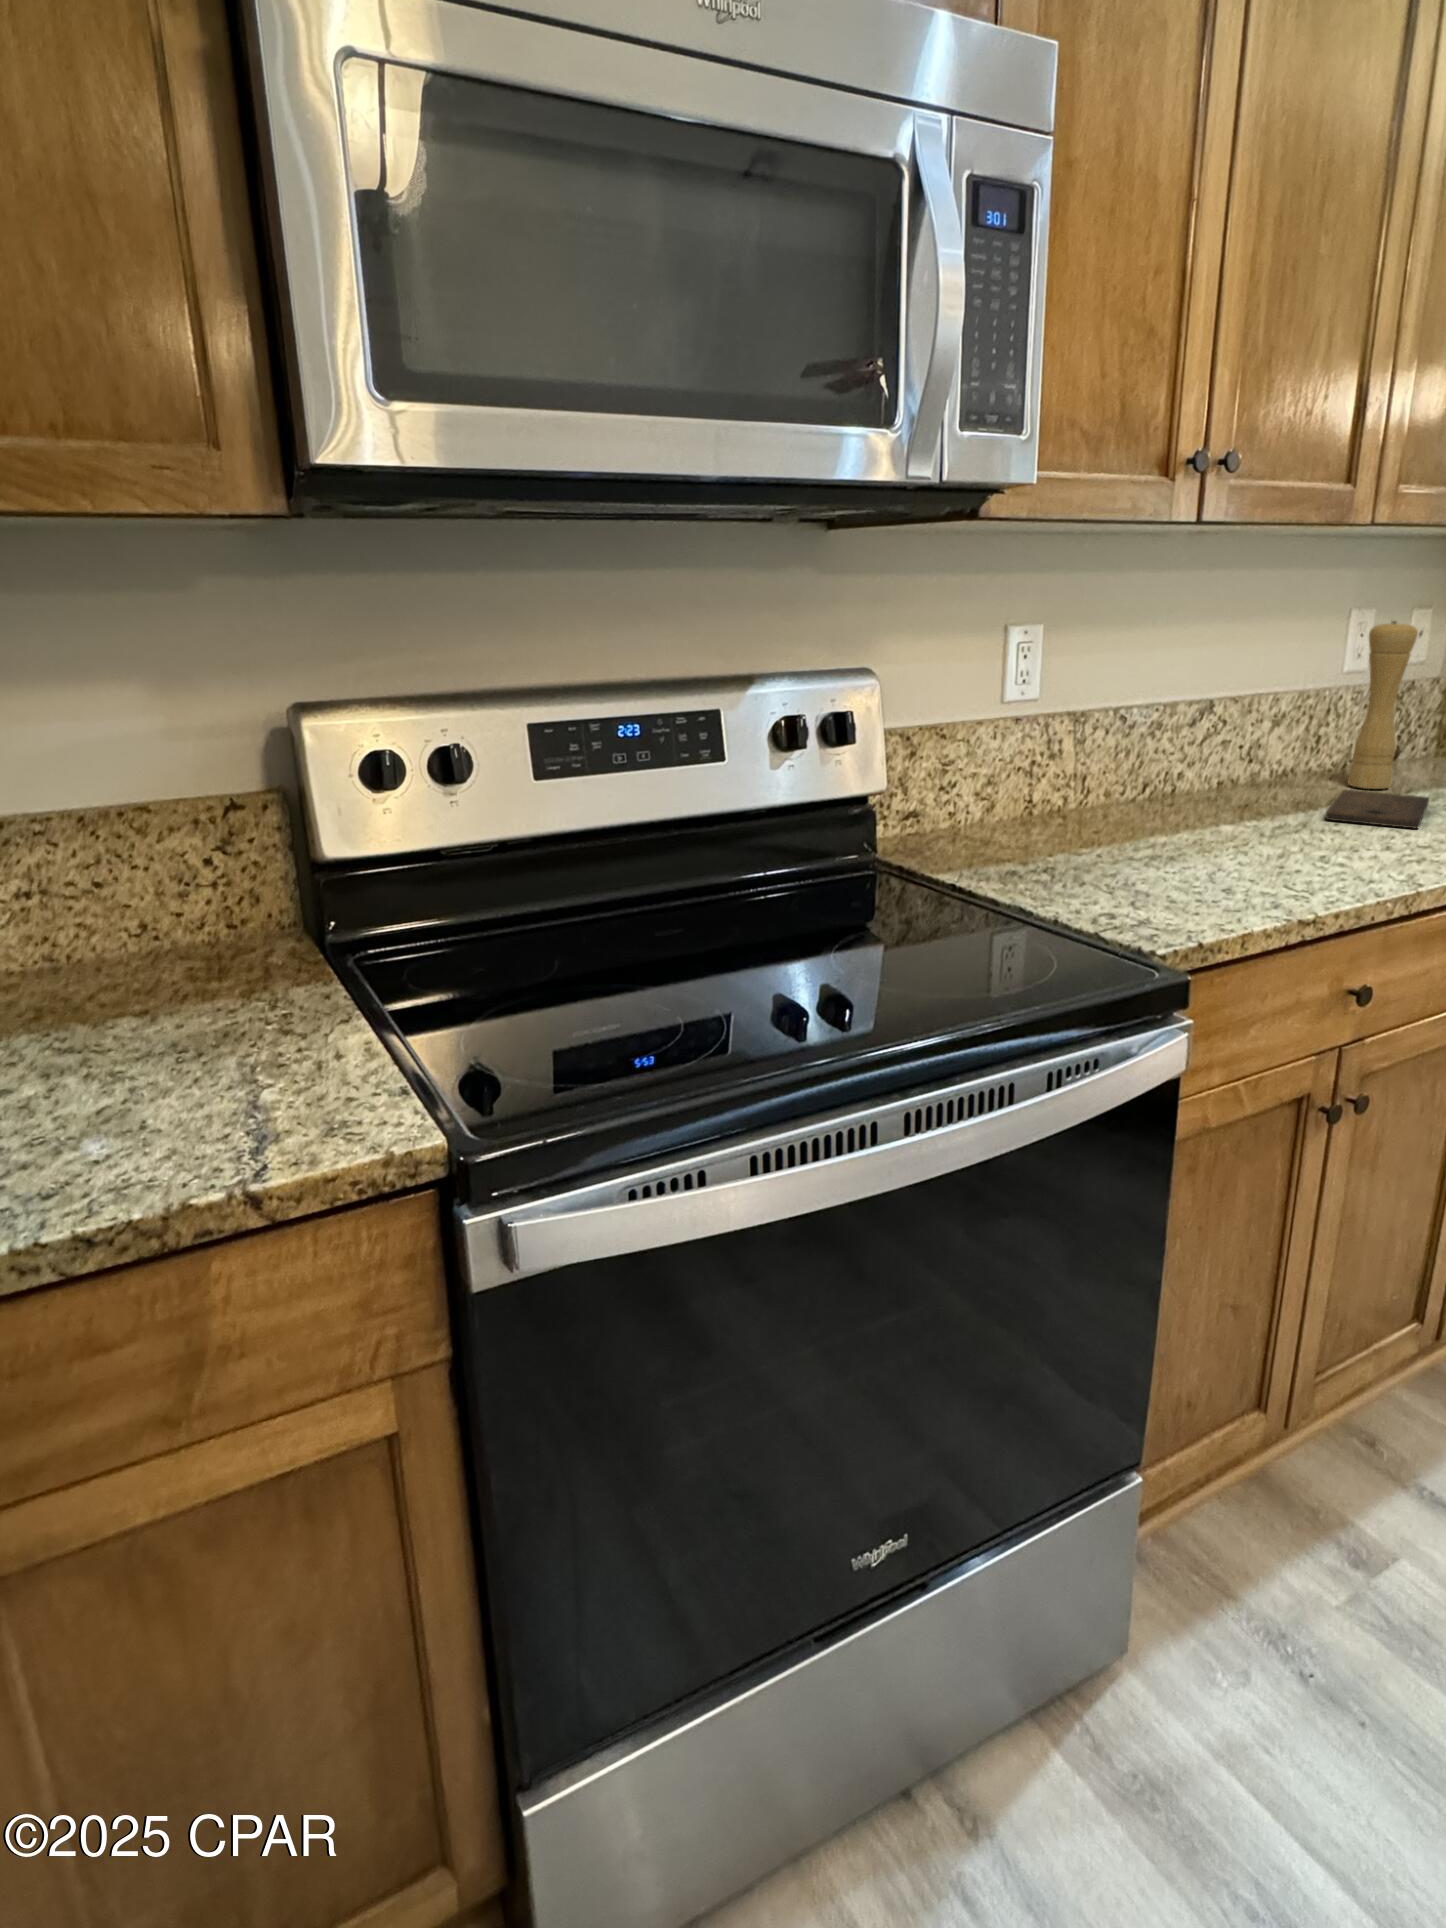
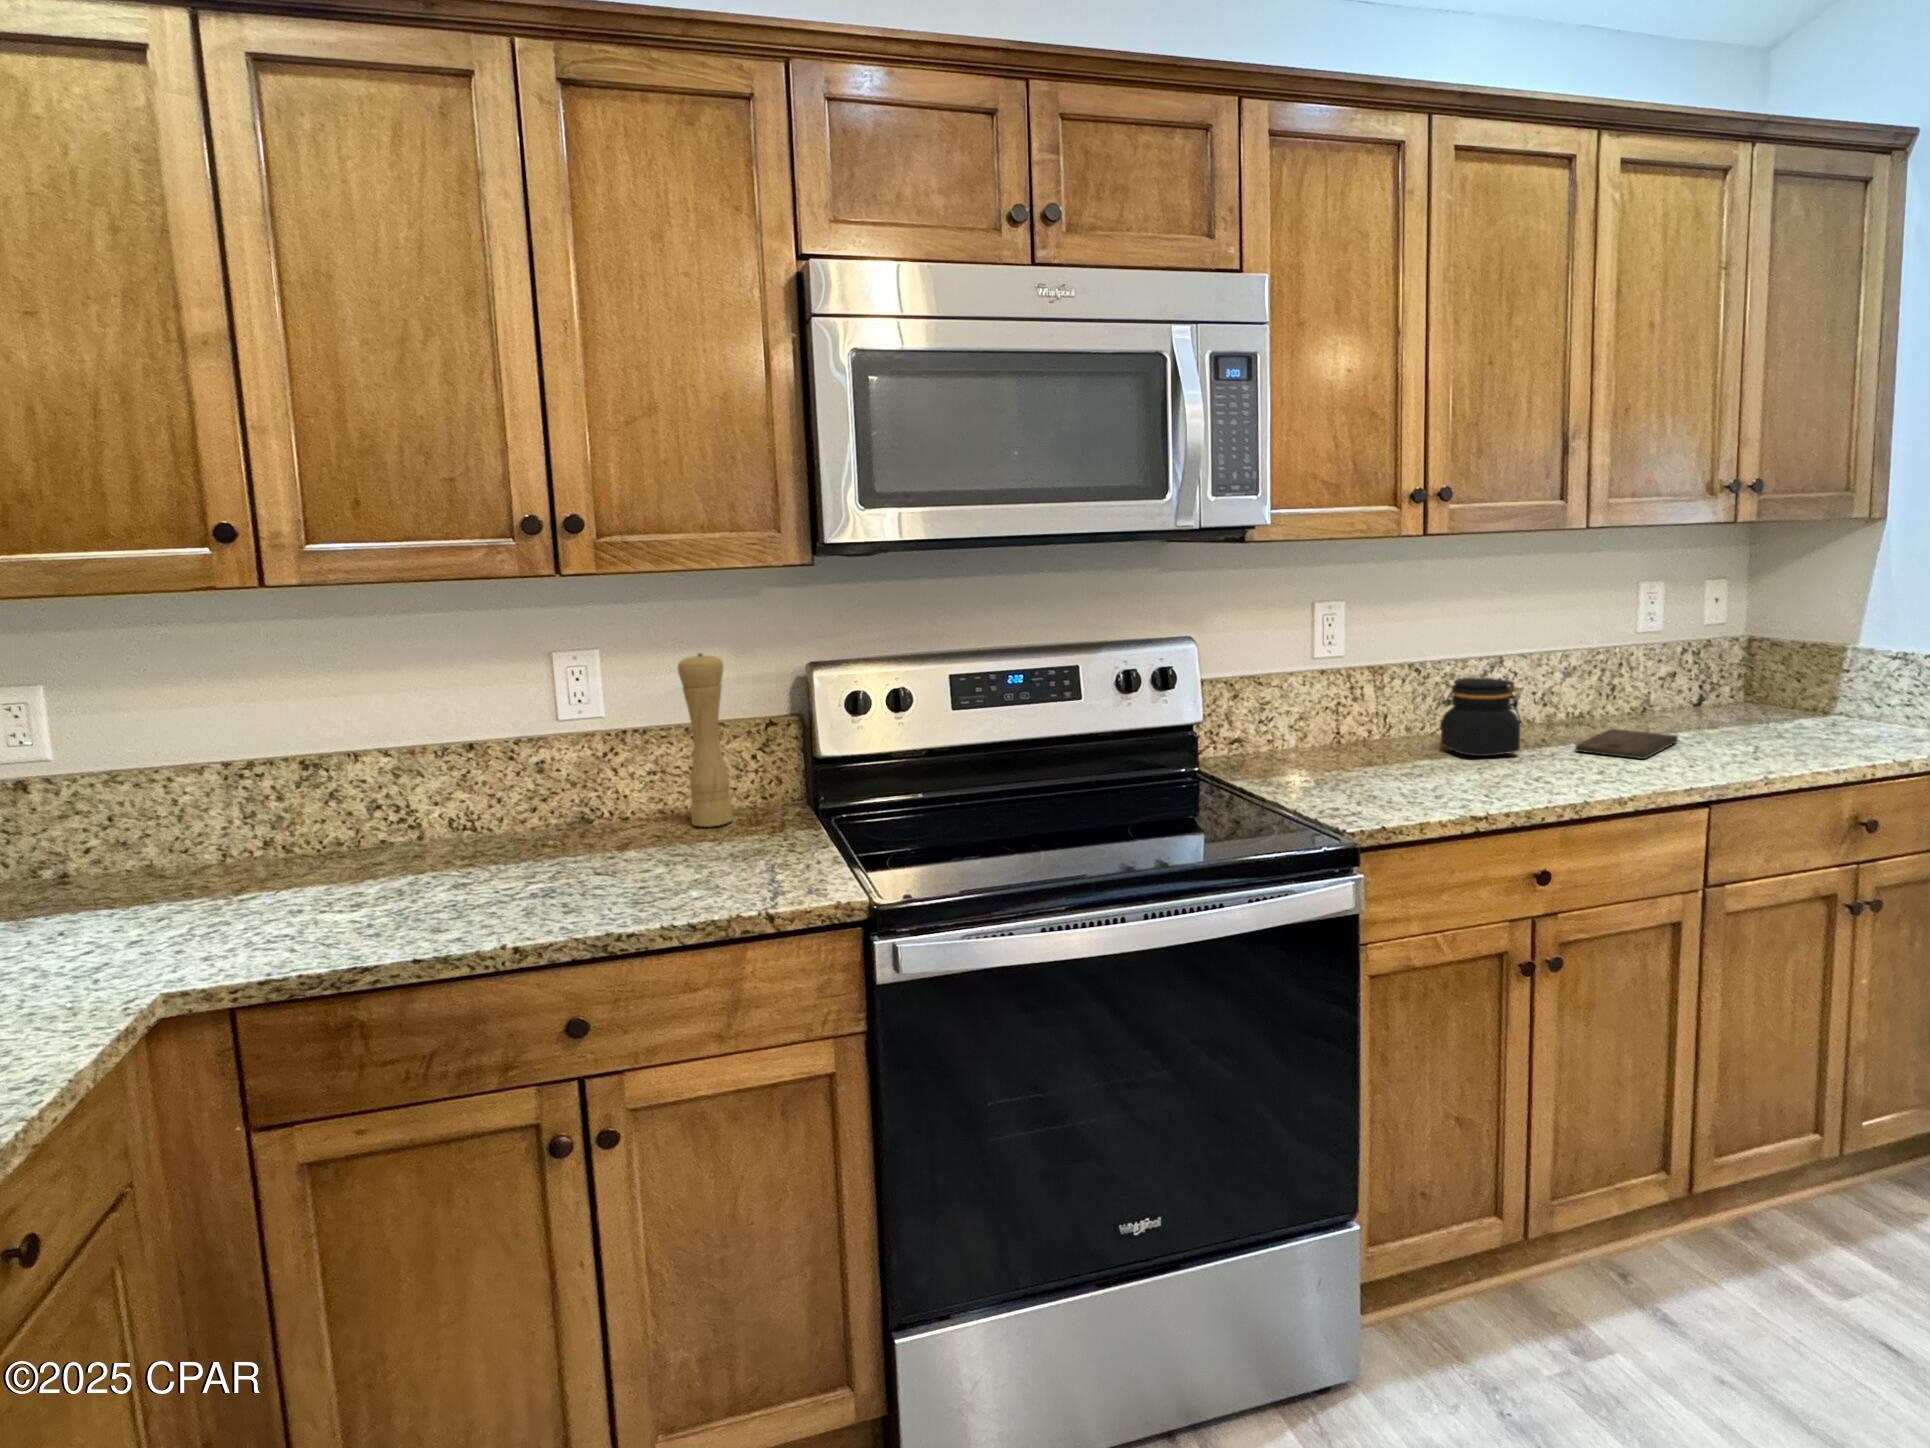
pepper mill: present [1348,621,1418,789] -> present [678,653,733,827]
jar: none [1163,726,1271,828] -> present [1439,678,1521,756]

